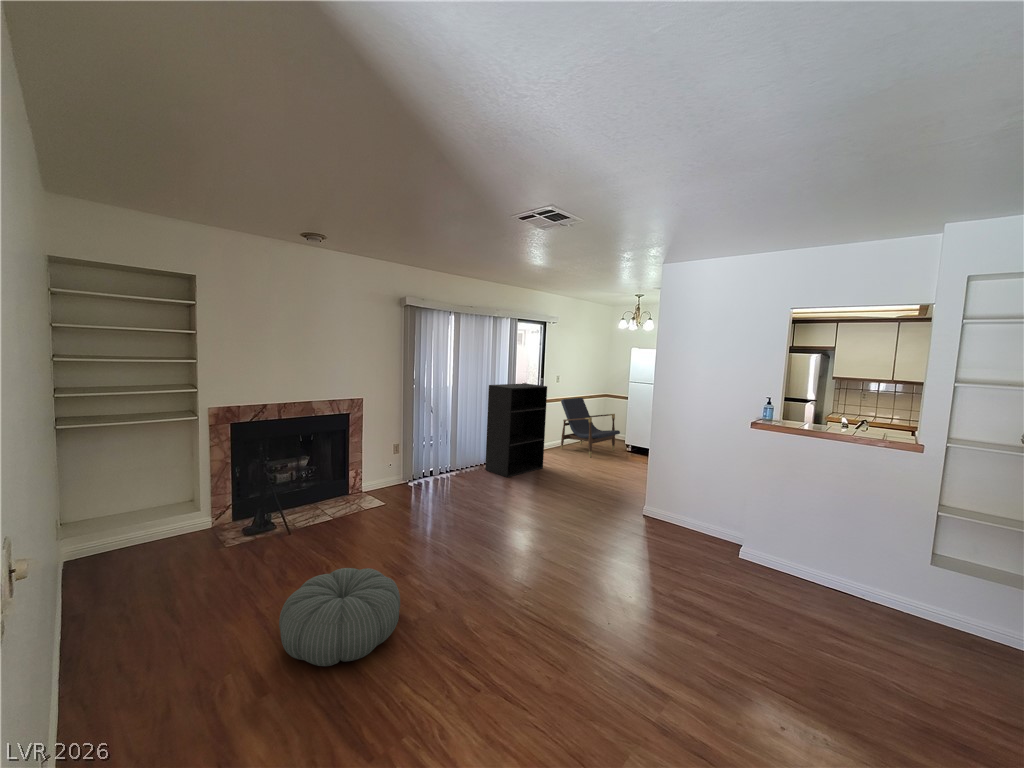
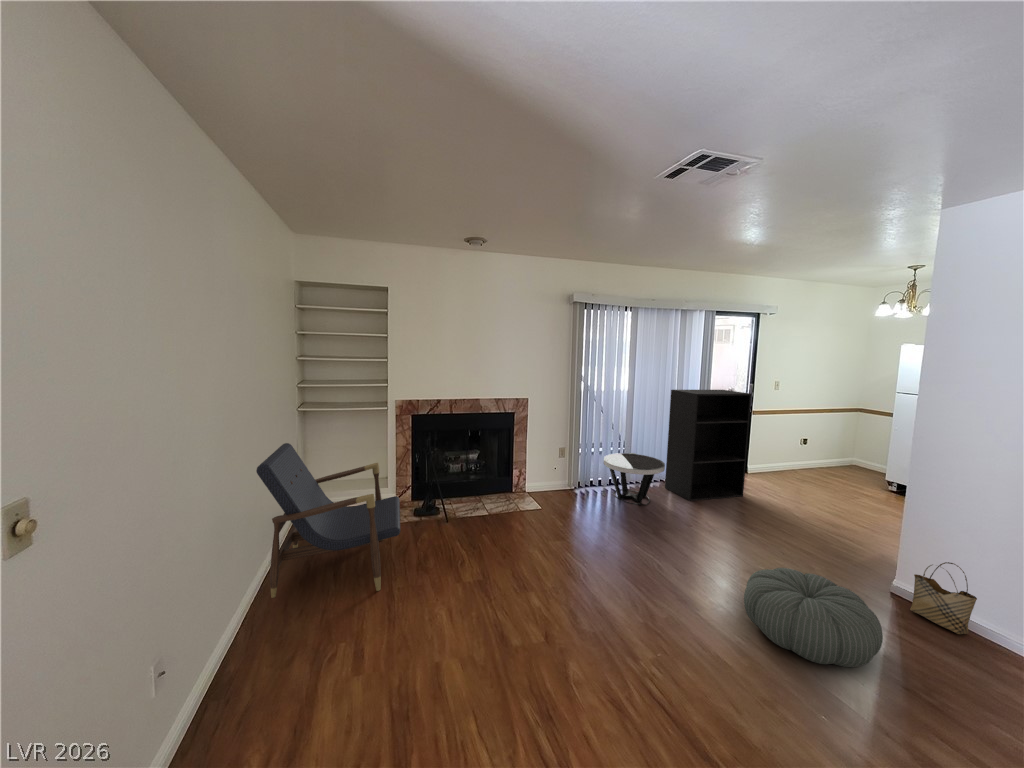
lounge chair: present [561,398,620,457] -> present [256,443,400,598]
side table: none [436,443,488,487] -> present [604,453,665,505]
woven basket: none [649,488,680,530] -> present [910,562,977,634]
pouf: present [279,568,400,666] -> present [744,568,883,667]

